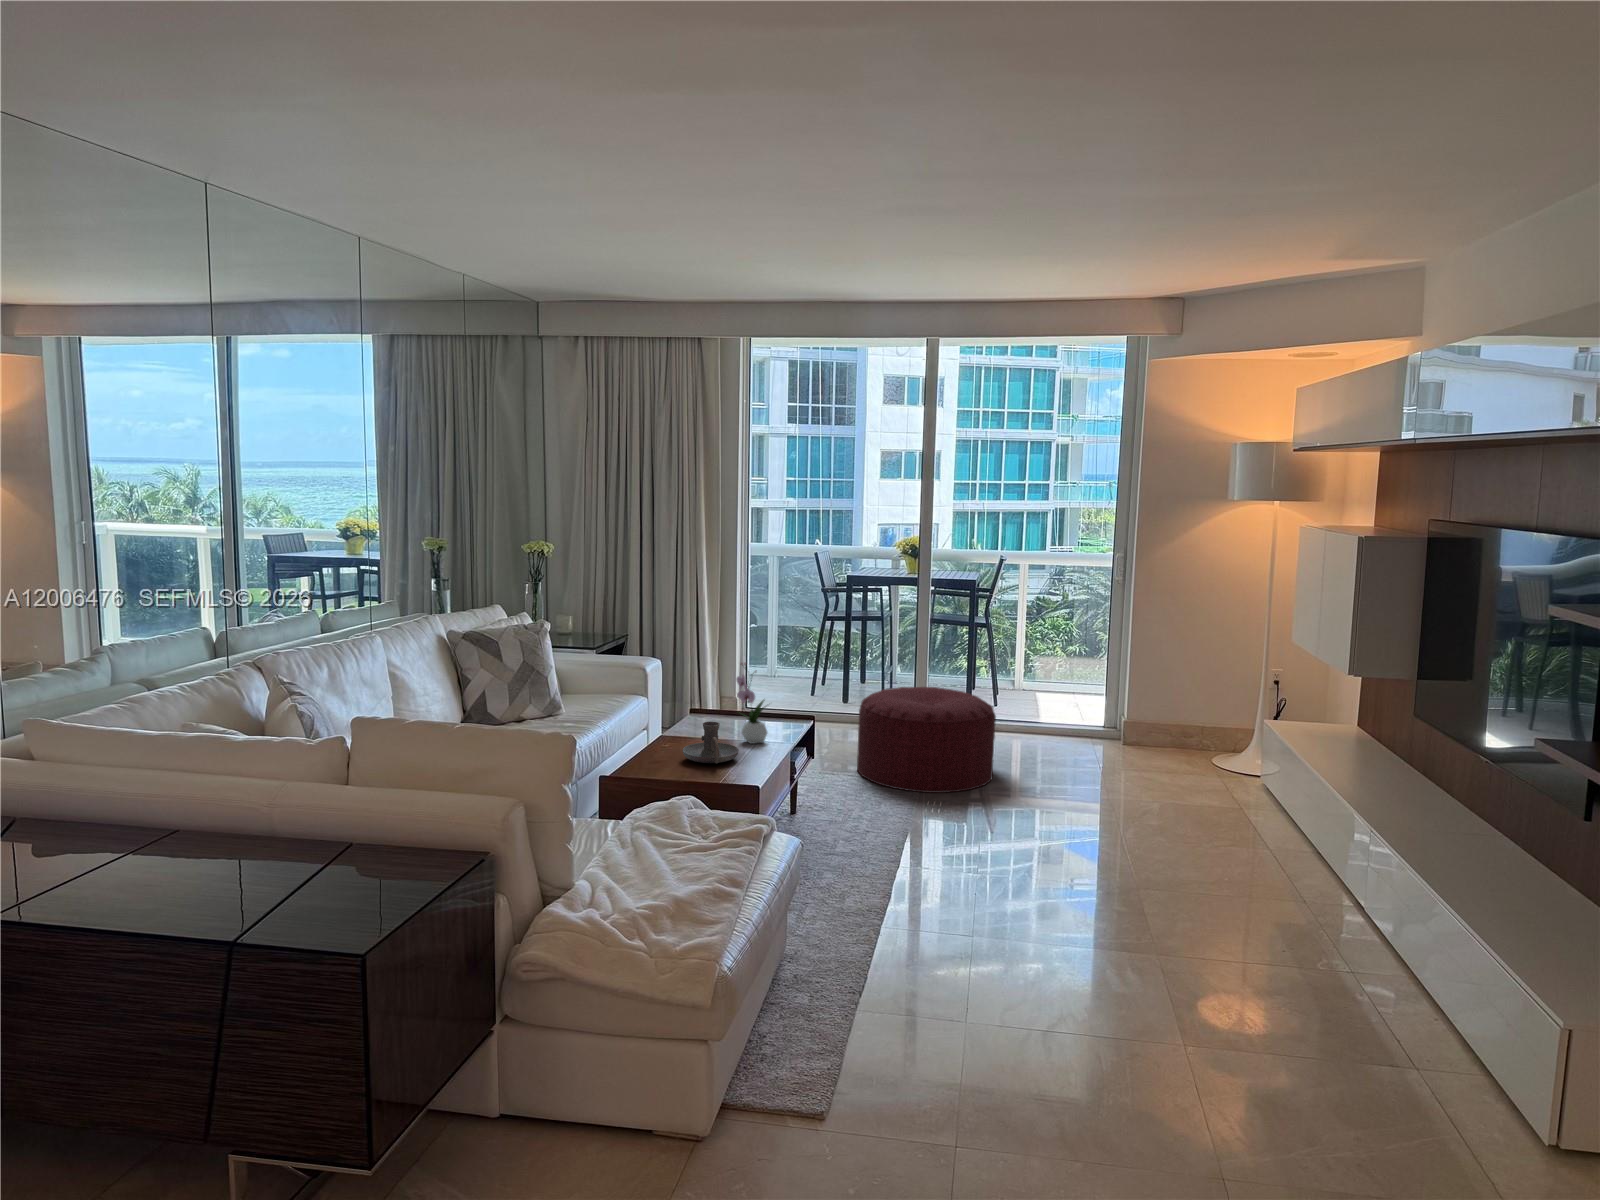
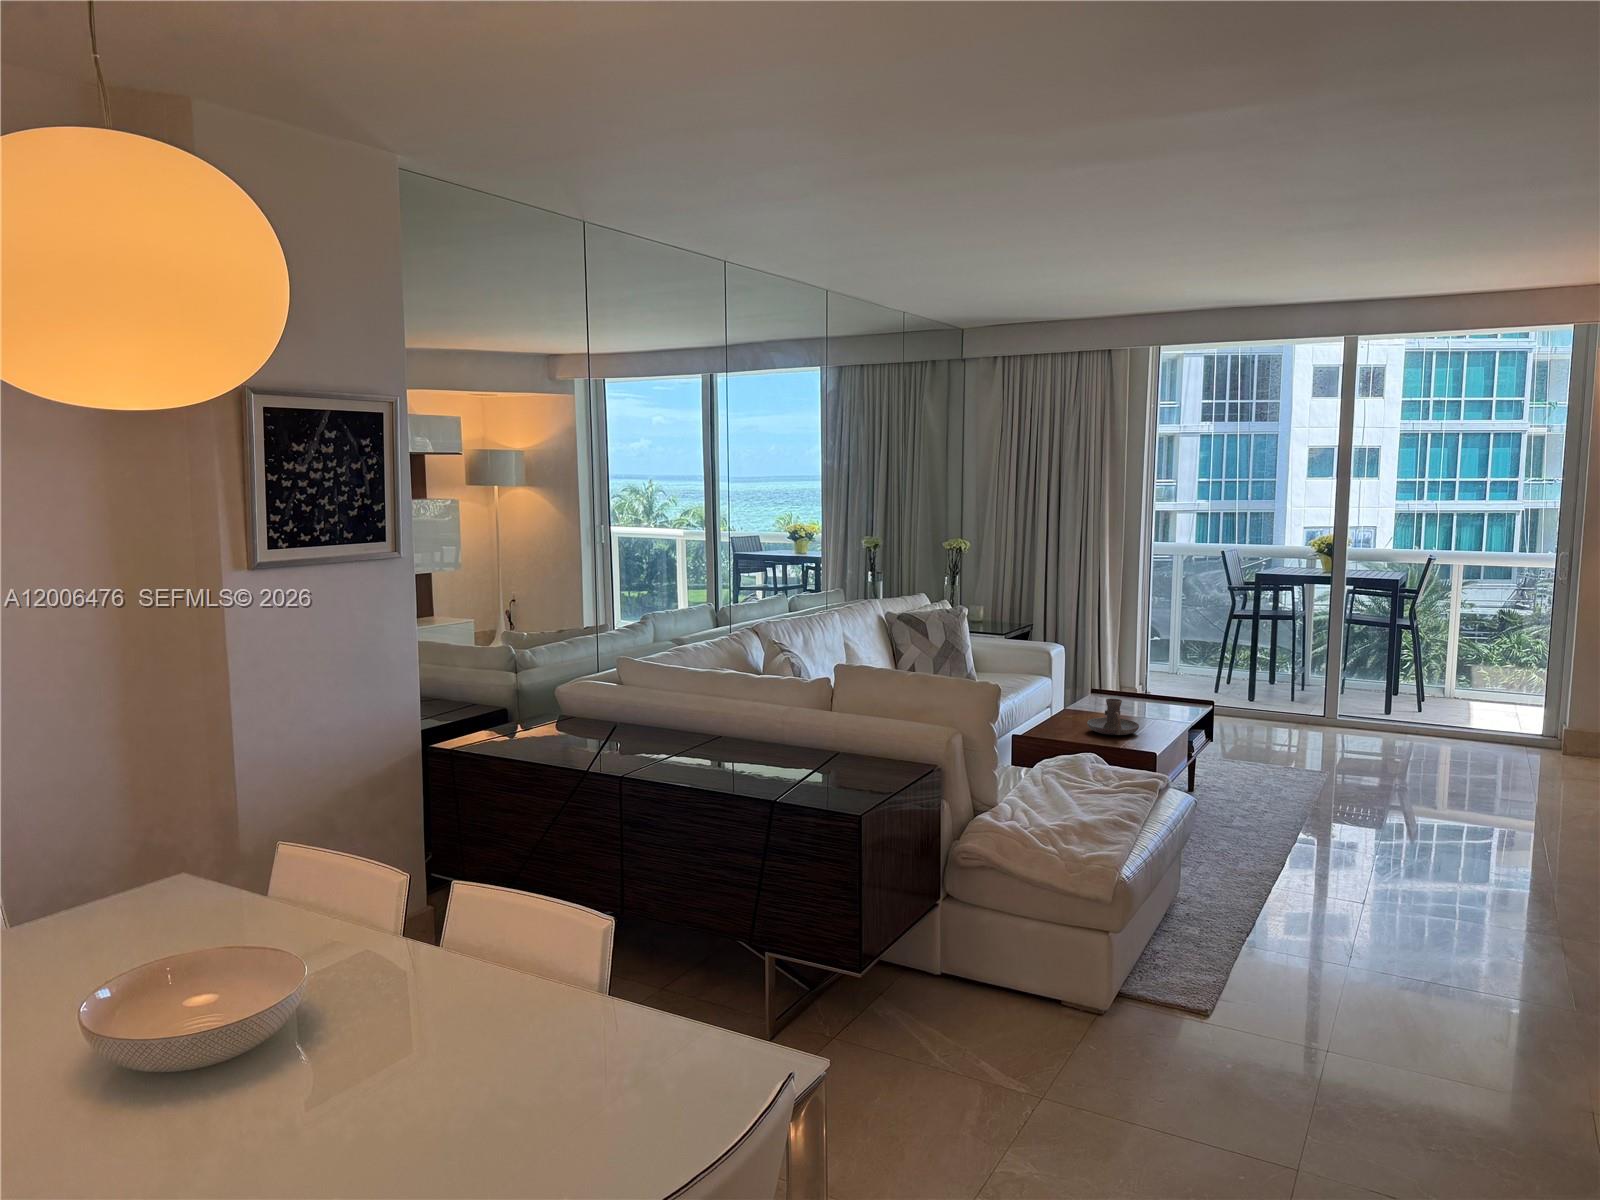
flower arrangement: present [736,663,767,744] -> none [1138,648,1173,723]
ottoman: present [857,687,996,793] -> none [1259,683,1411,787]

